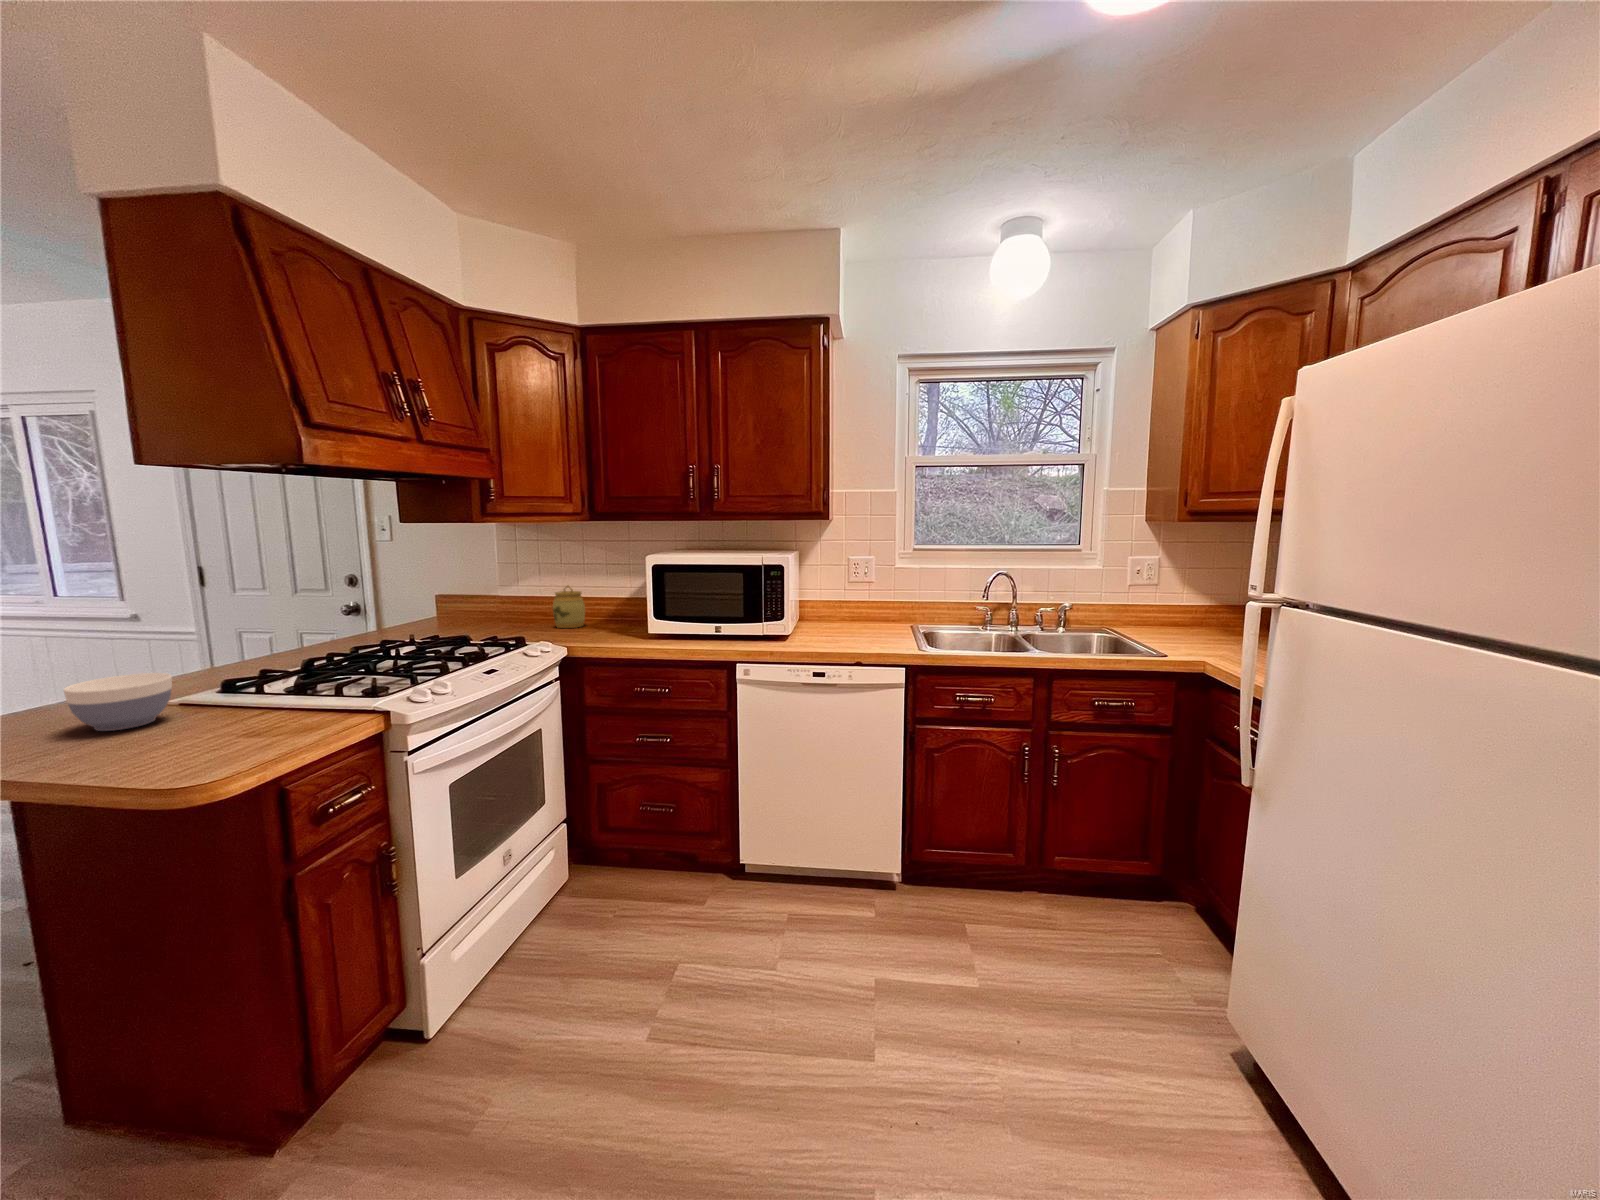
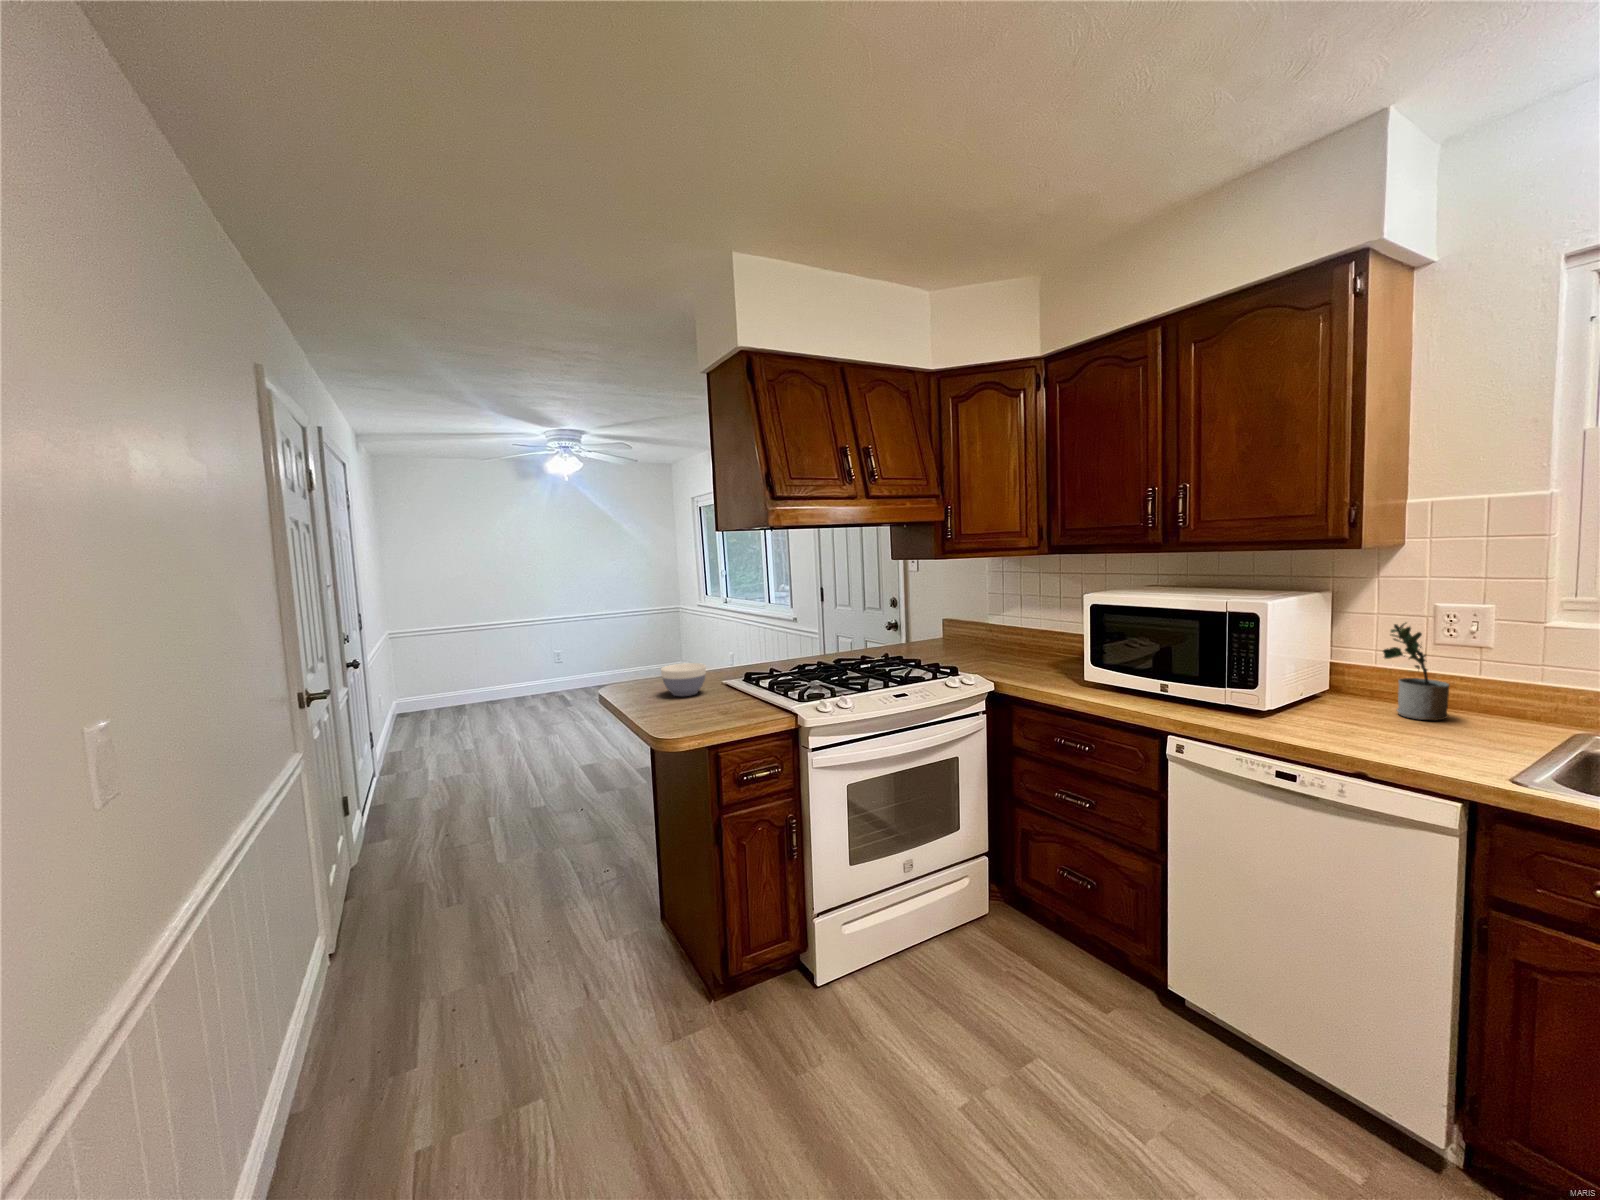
potted plant: none [833,570,864,630] -> present [1383,623,1450,720]
jar: present [553,586,585,628] -> none [1014,618,1049,663]

